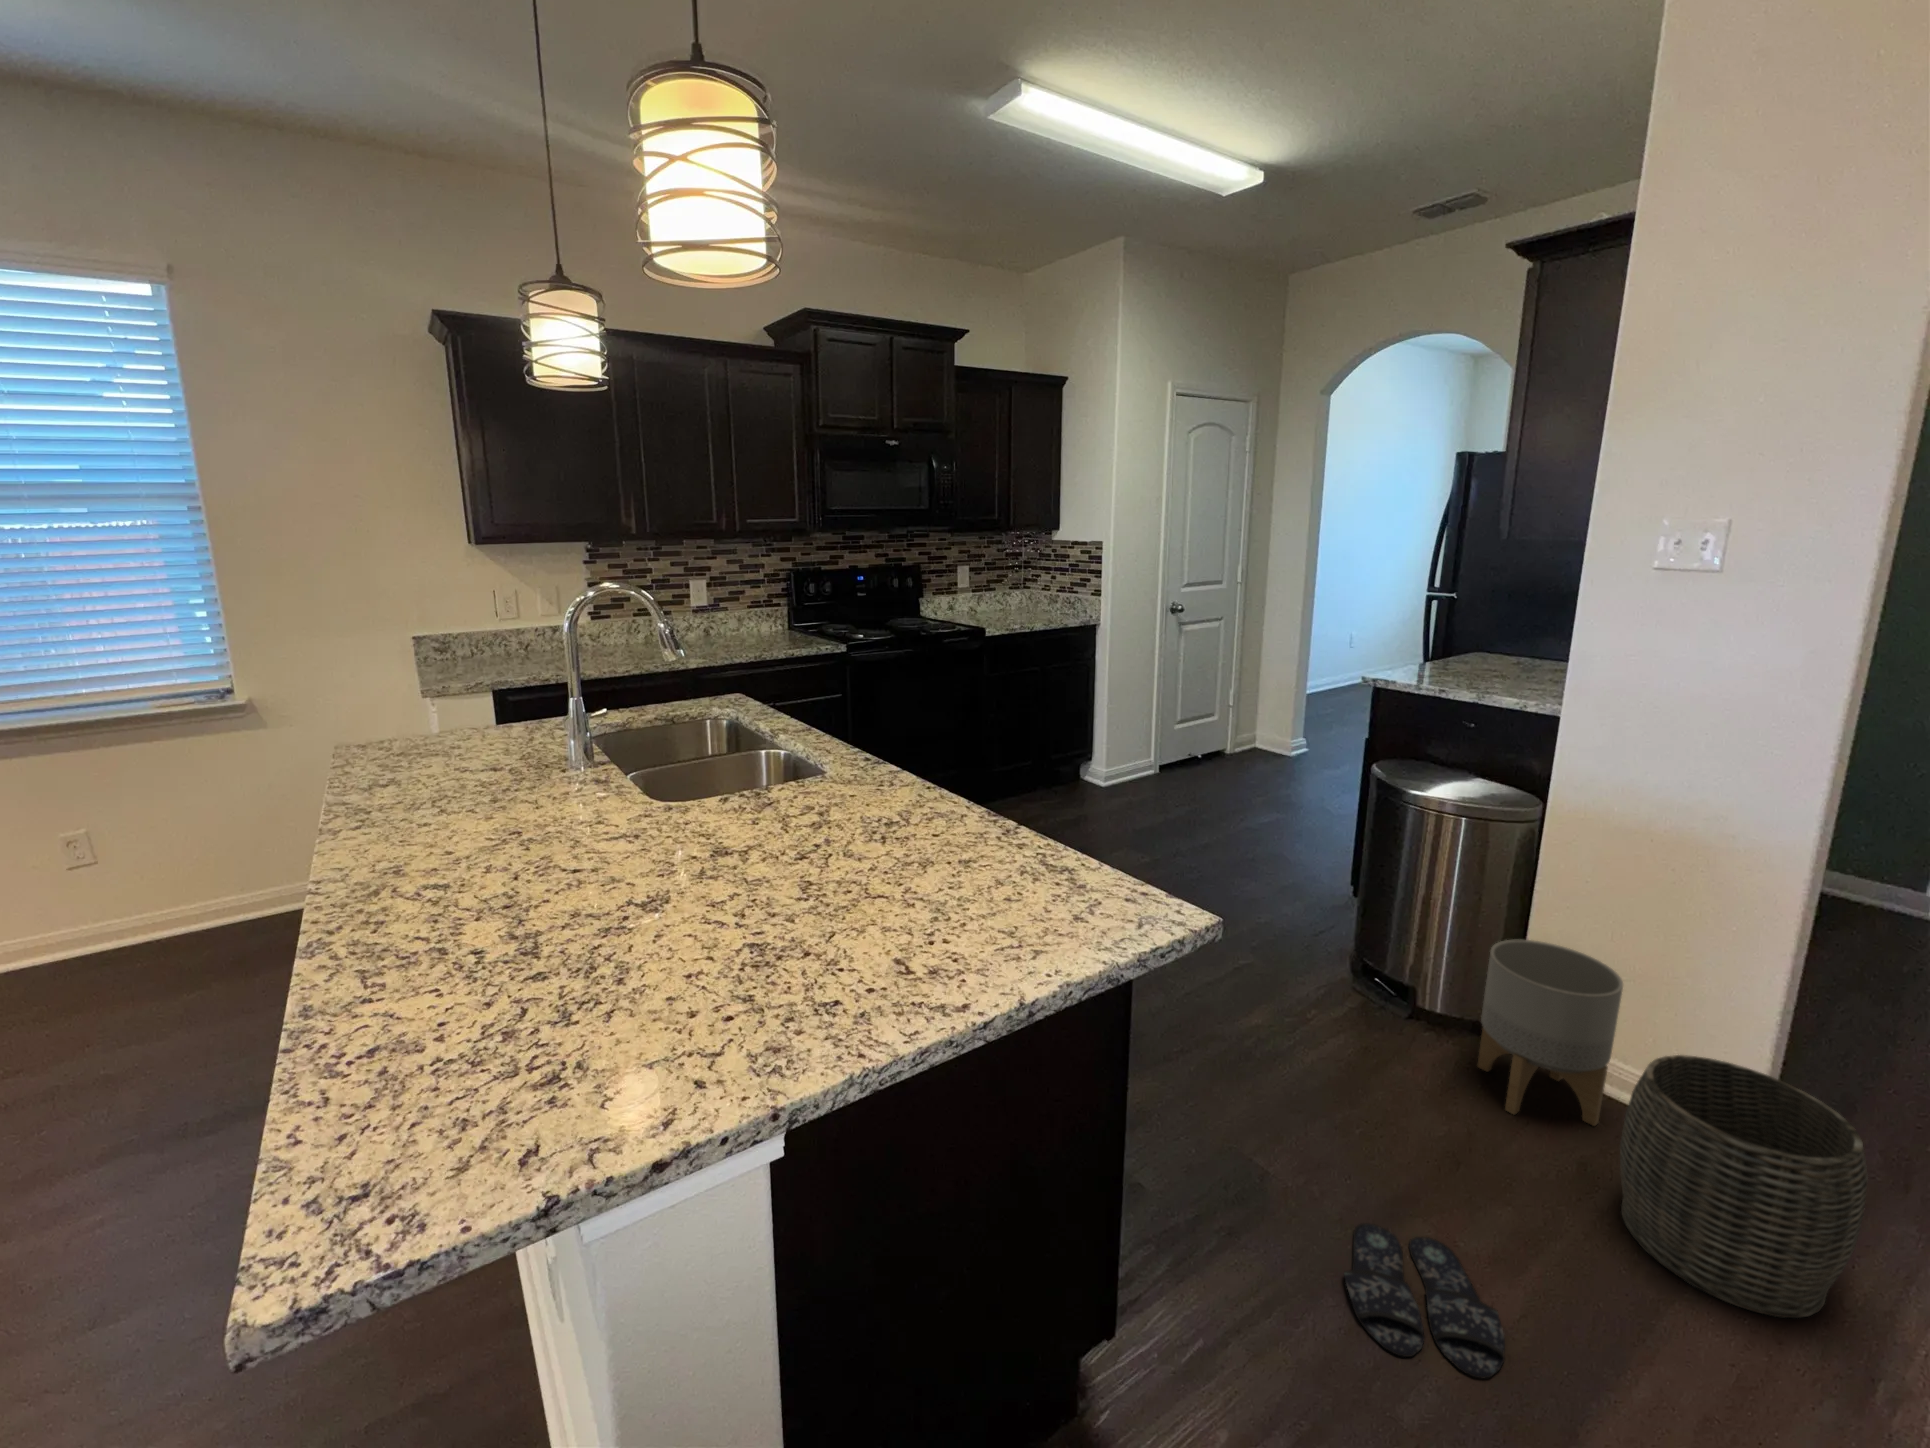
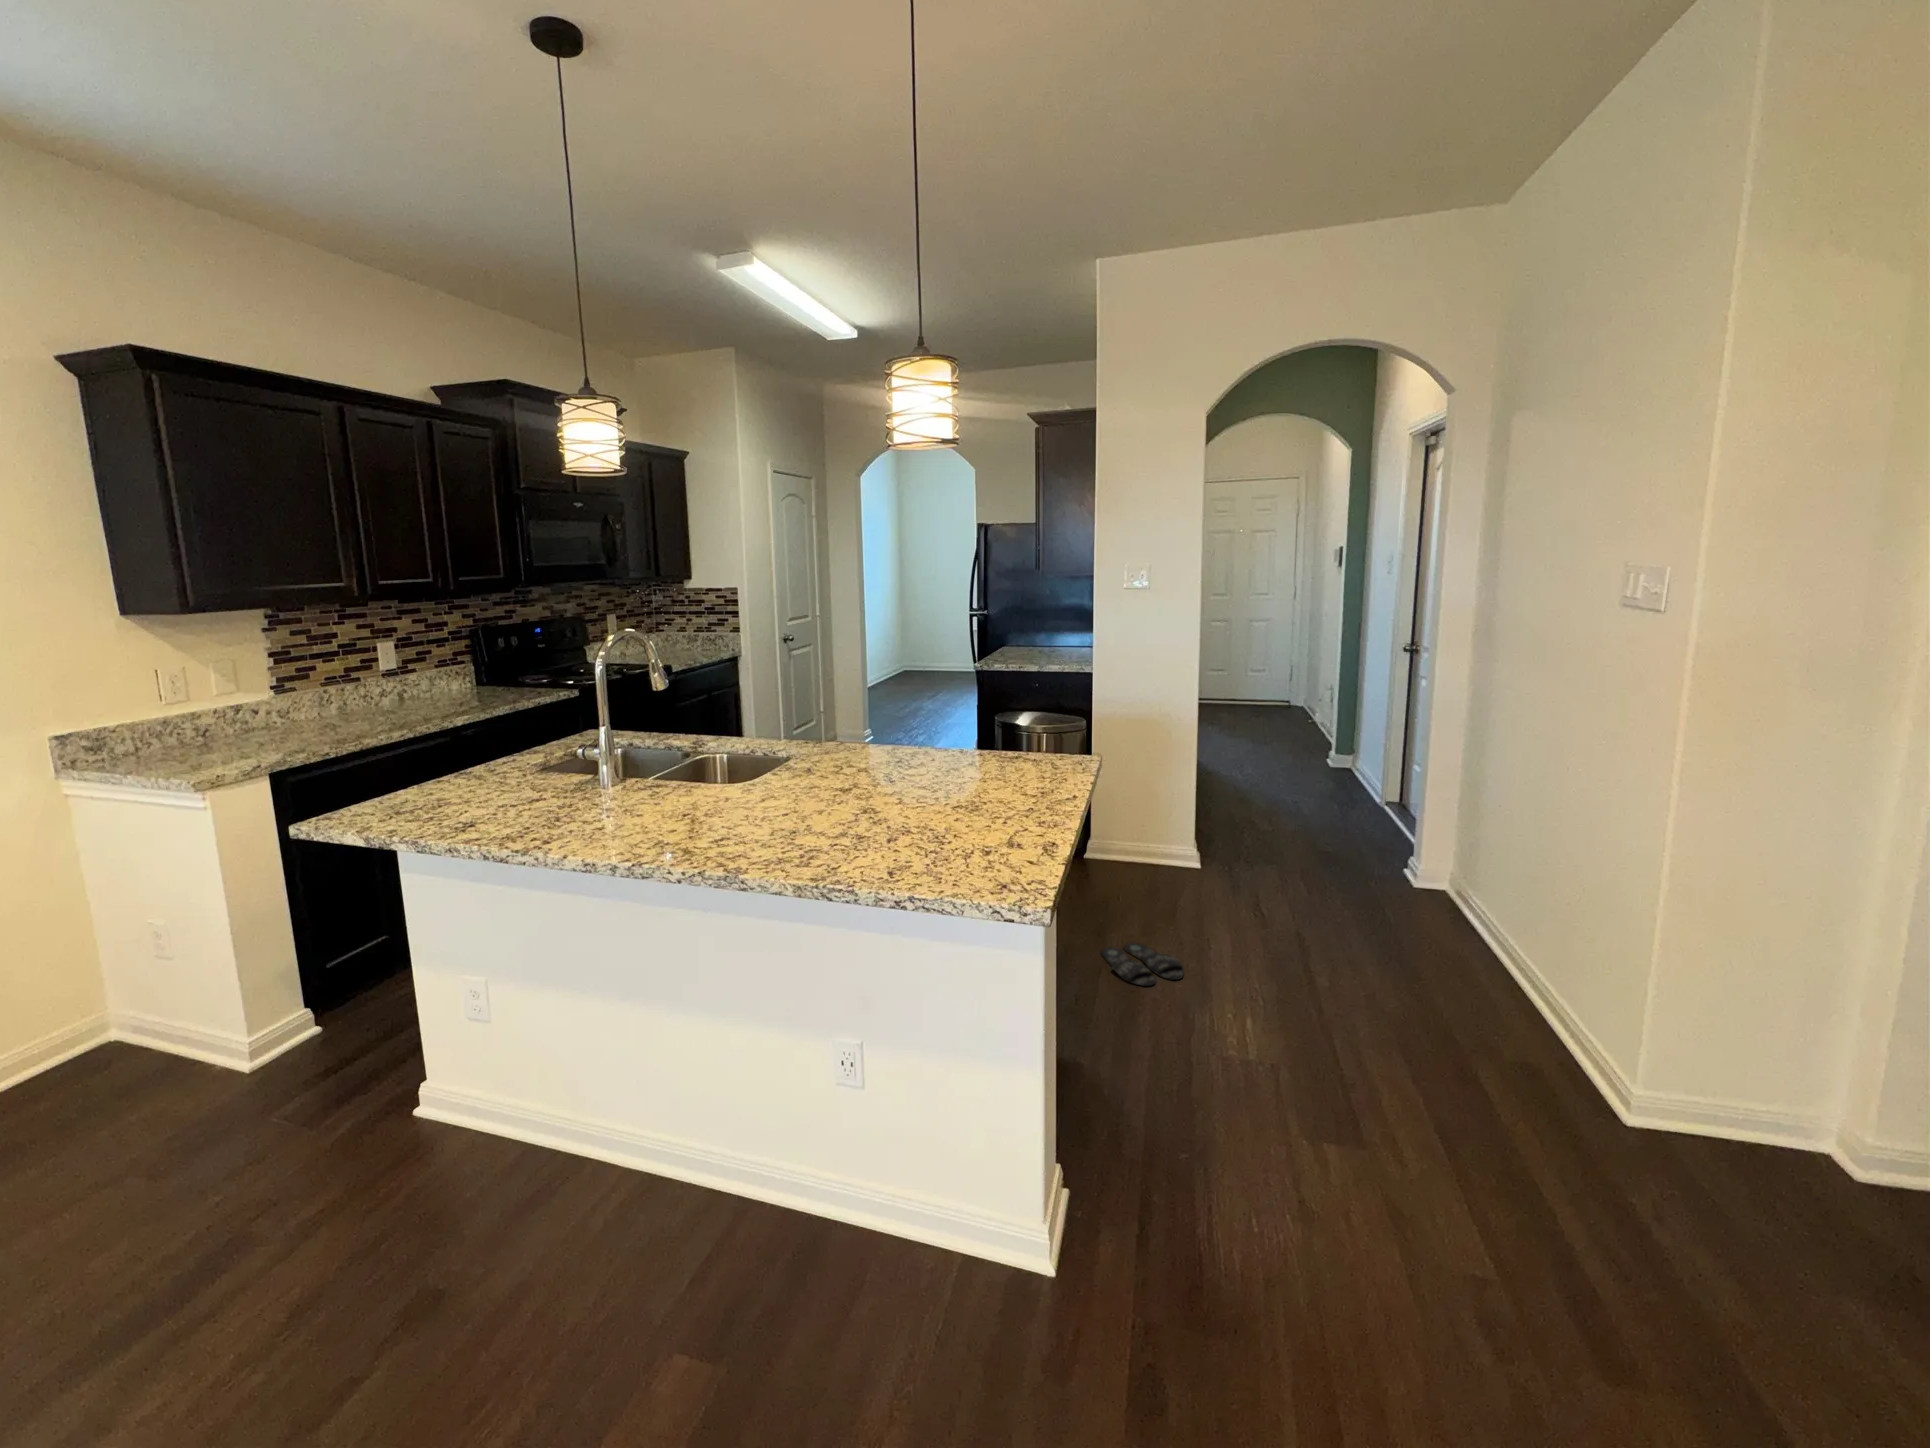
planter: present [1478,940,1623,1126] -> none [1095,793,1154,887]
woven basket: present [1620,1055,1868,1318] -> none [1176,818,1261,920]

